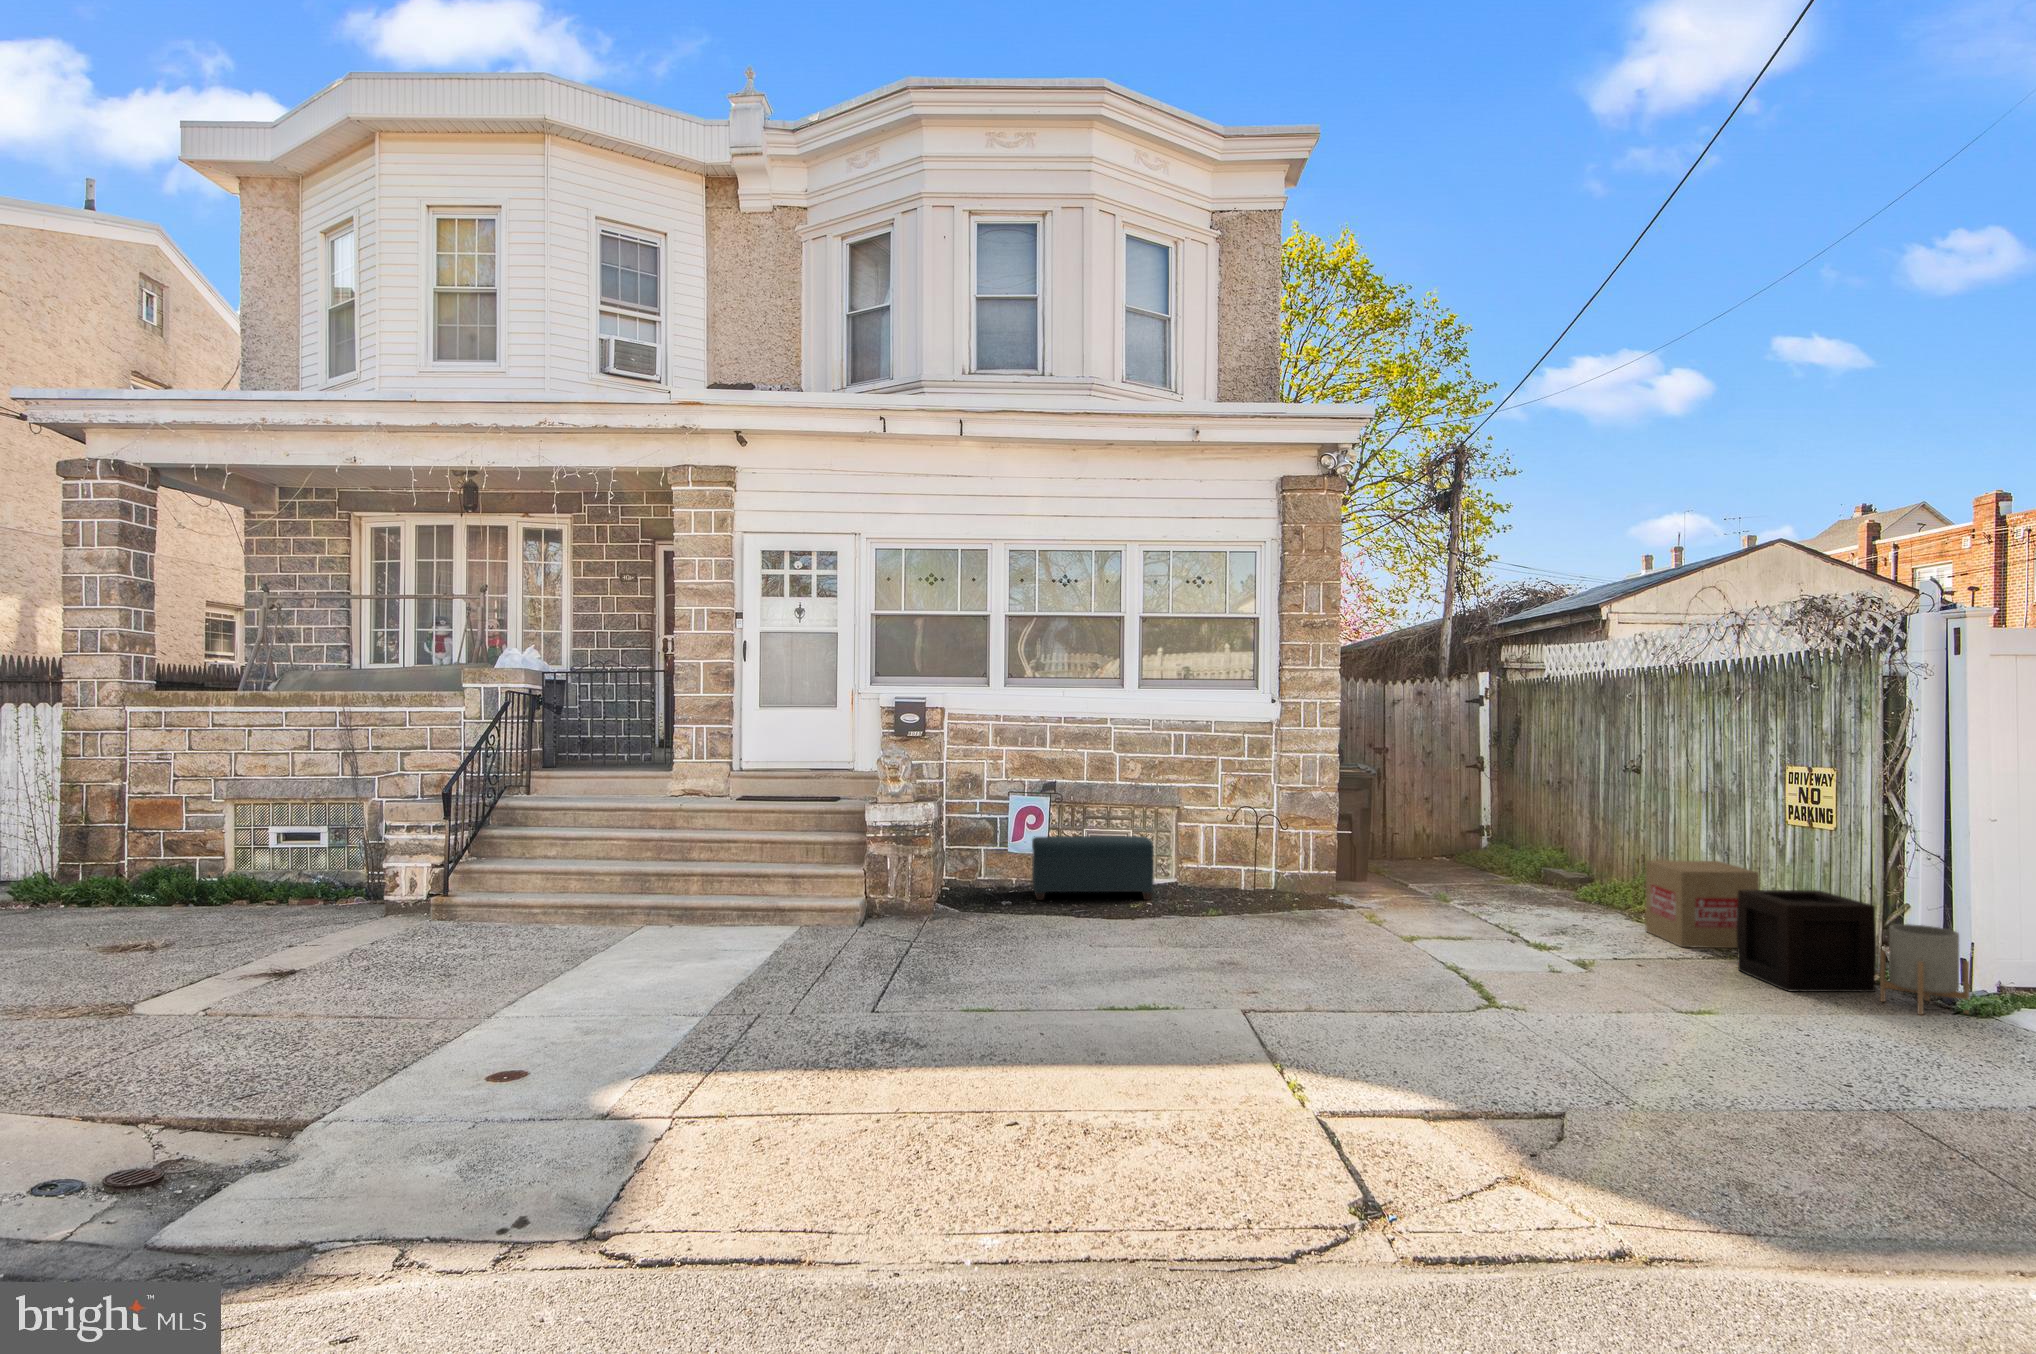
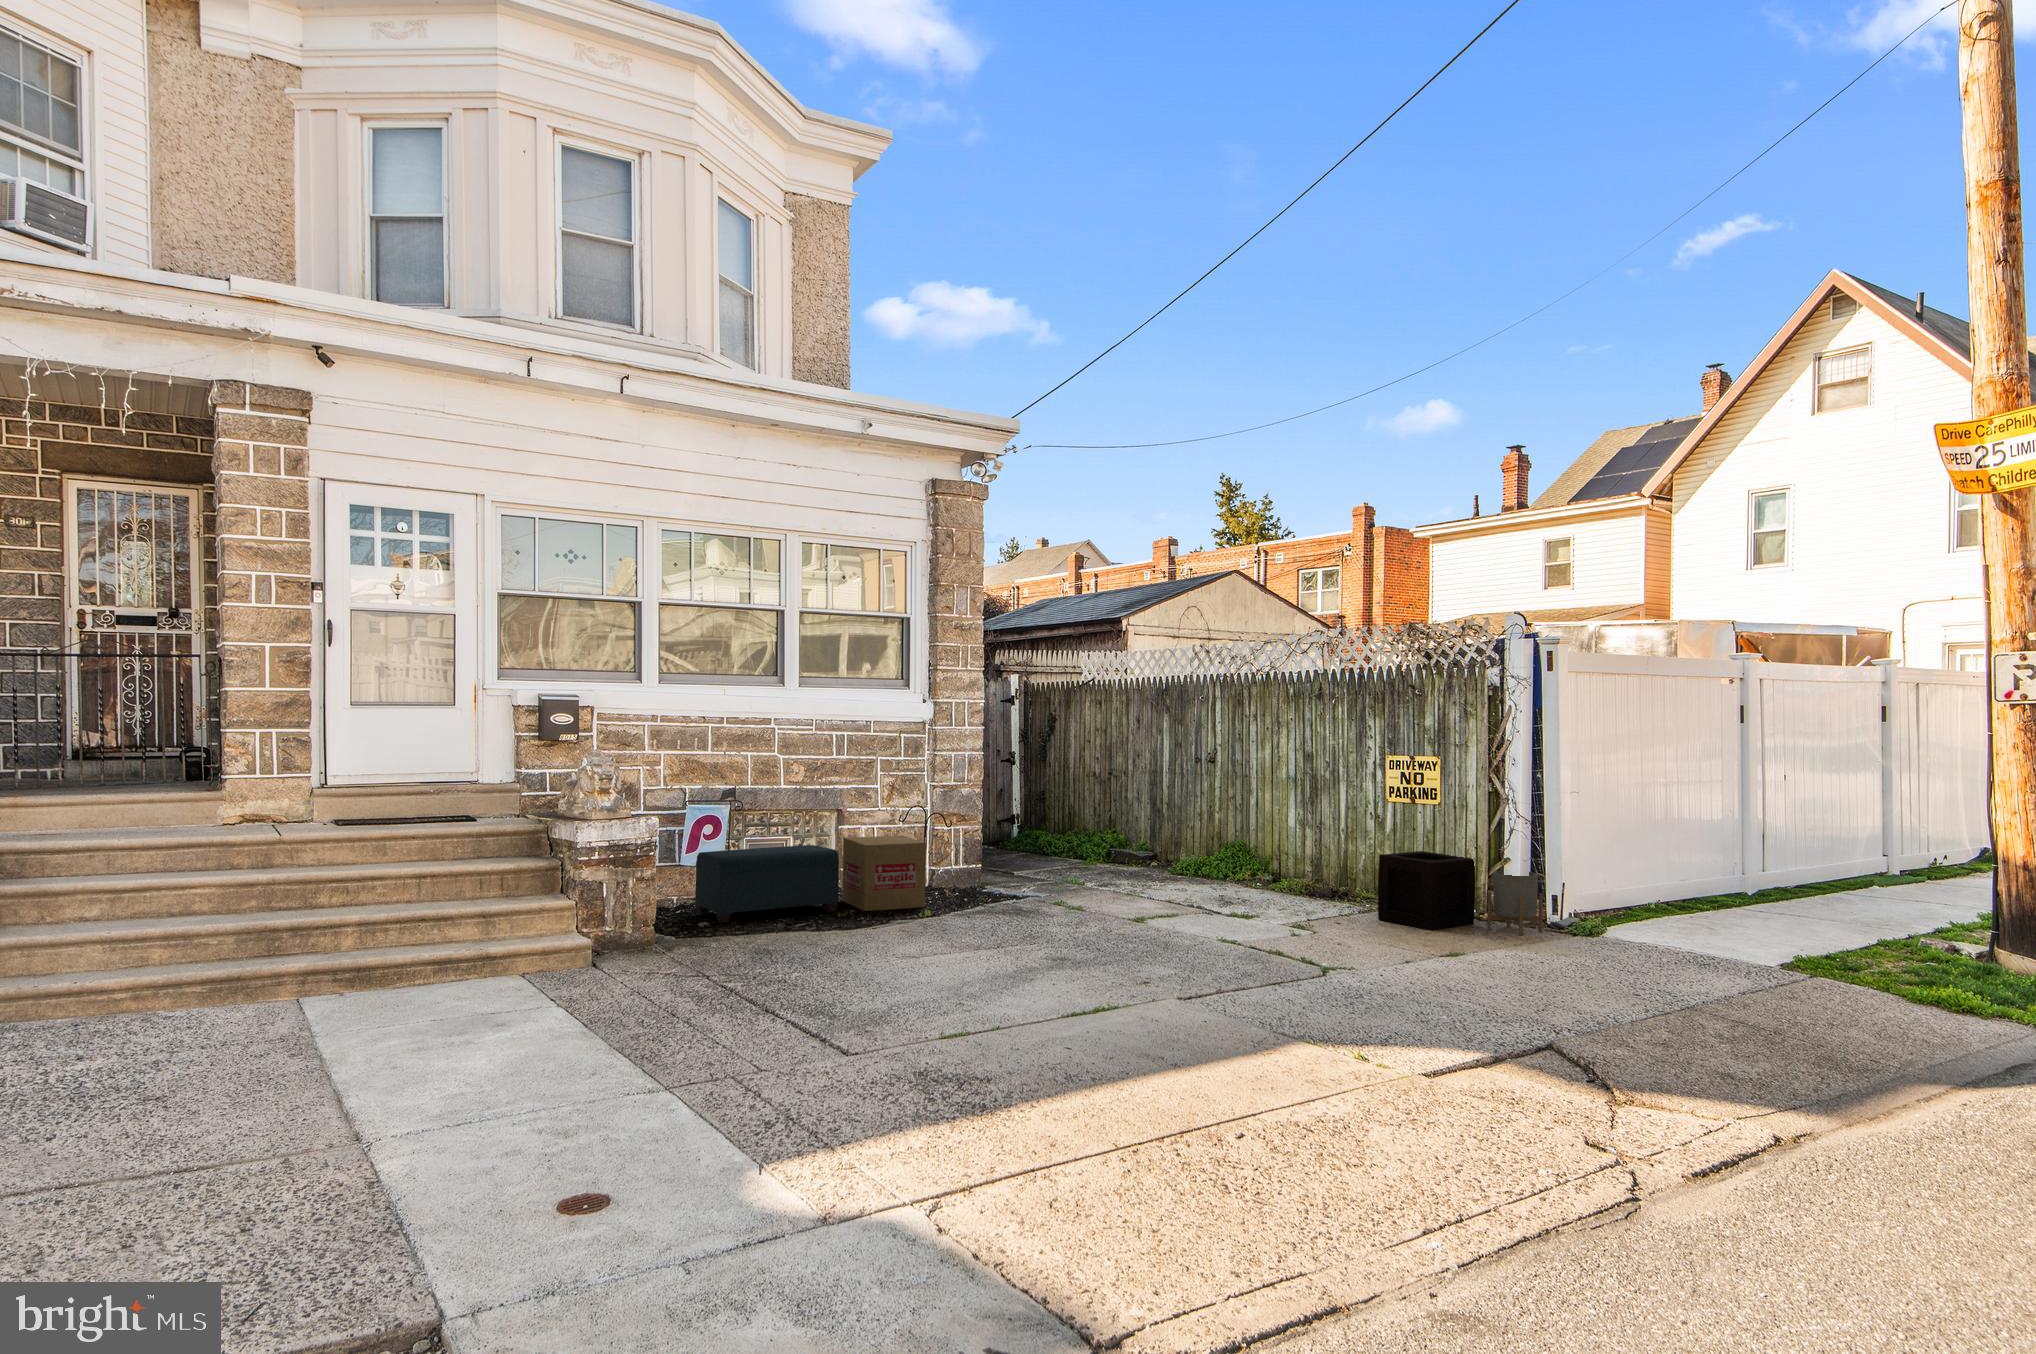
cardboard box: present [1646,860,1759,948] -> present [842,836,926,911]

